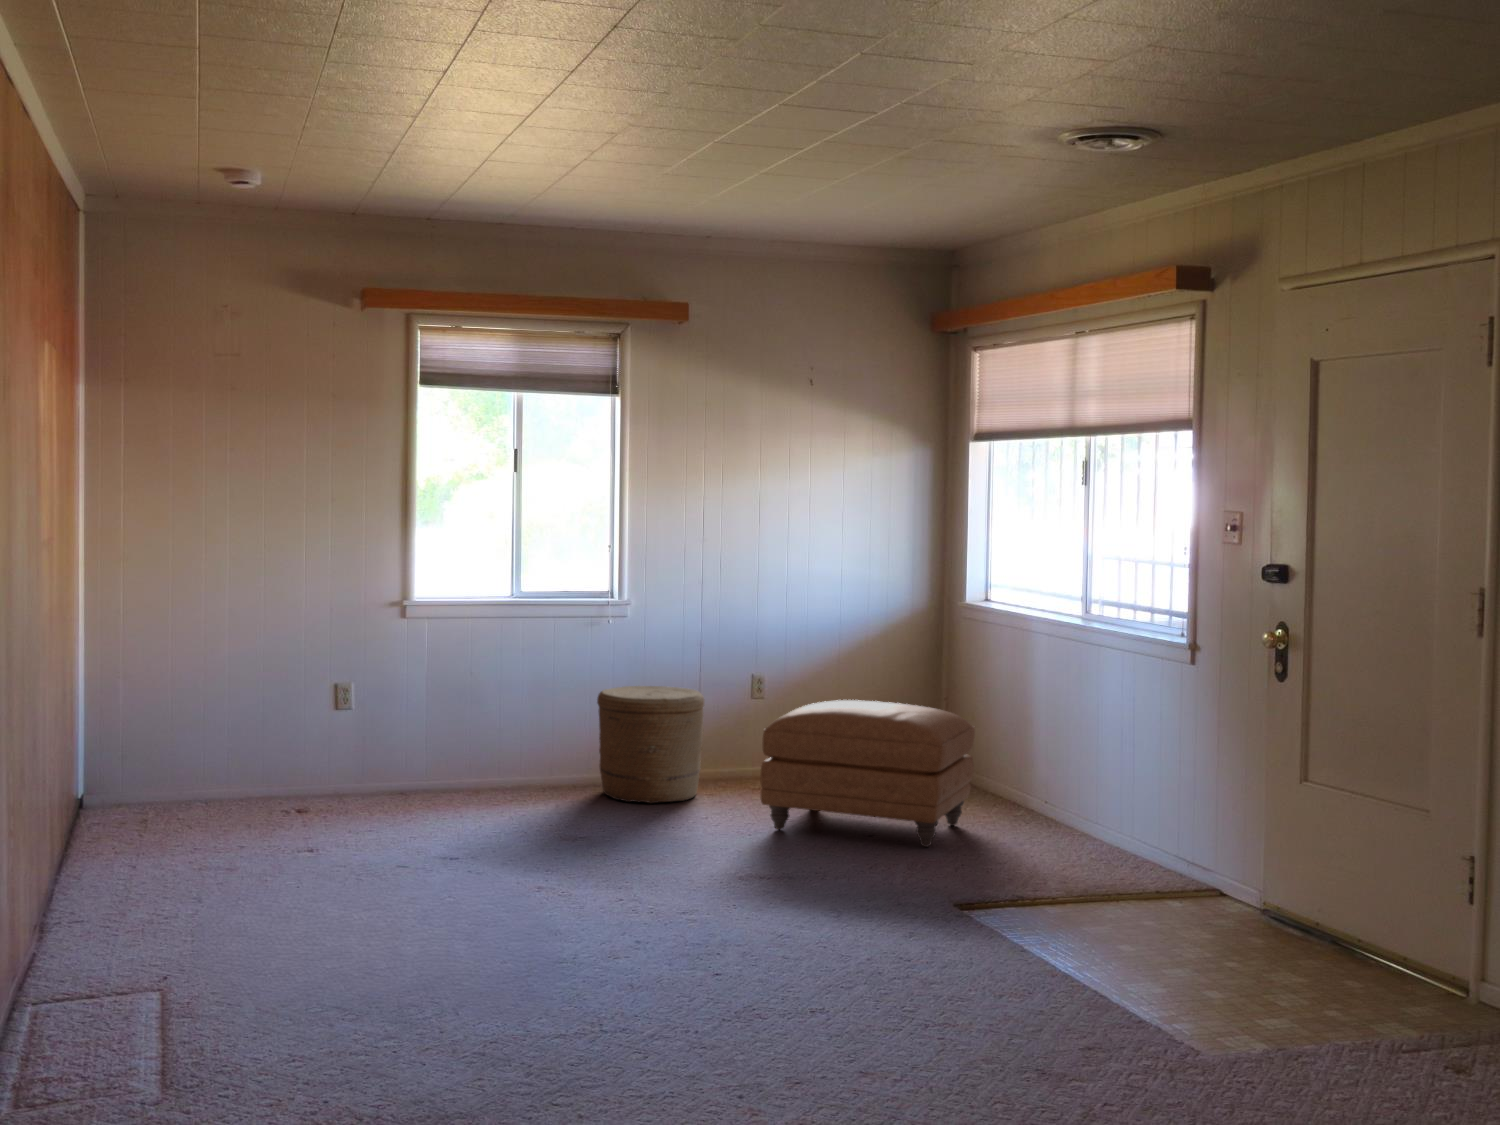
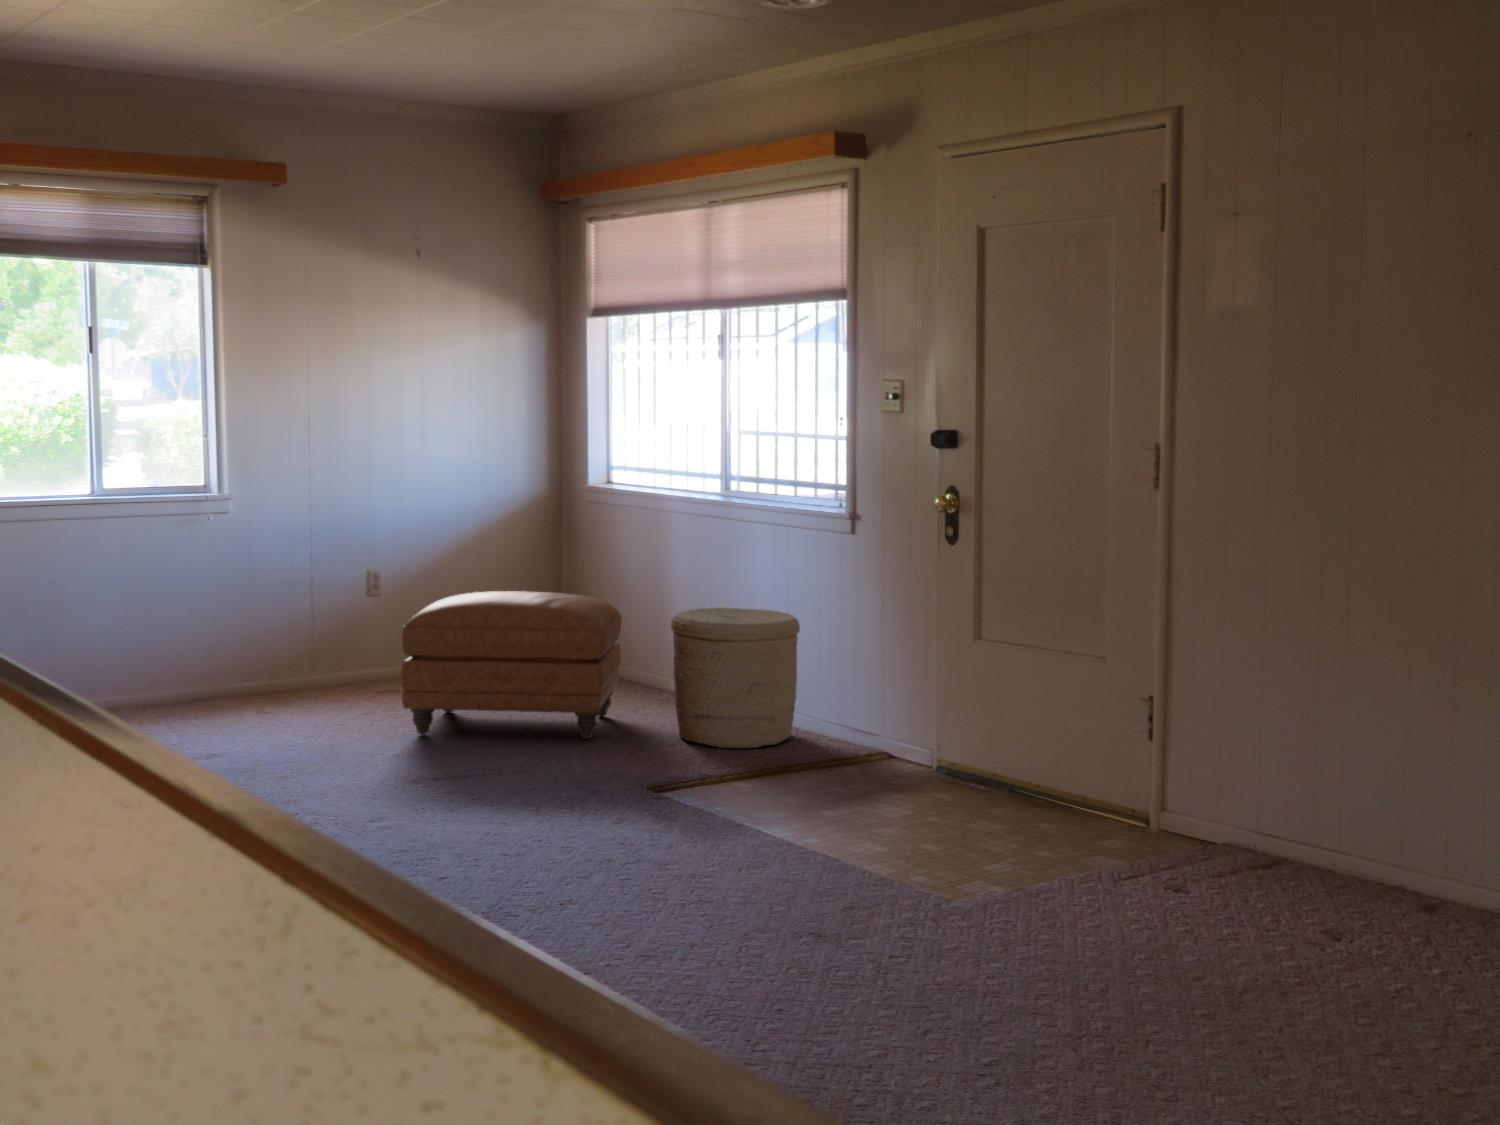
woven basket: present [597,686,704,803] -> present [671,608,800,748]

